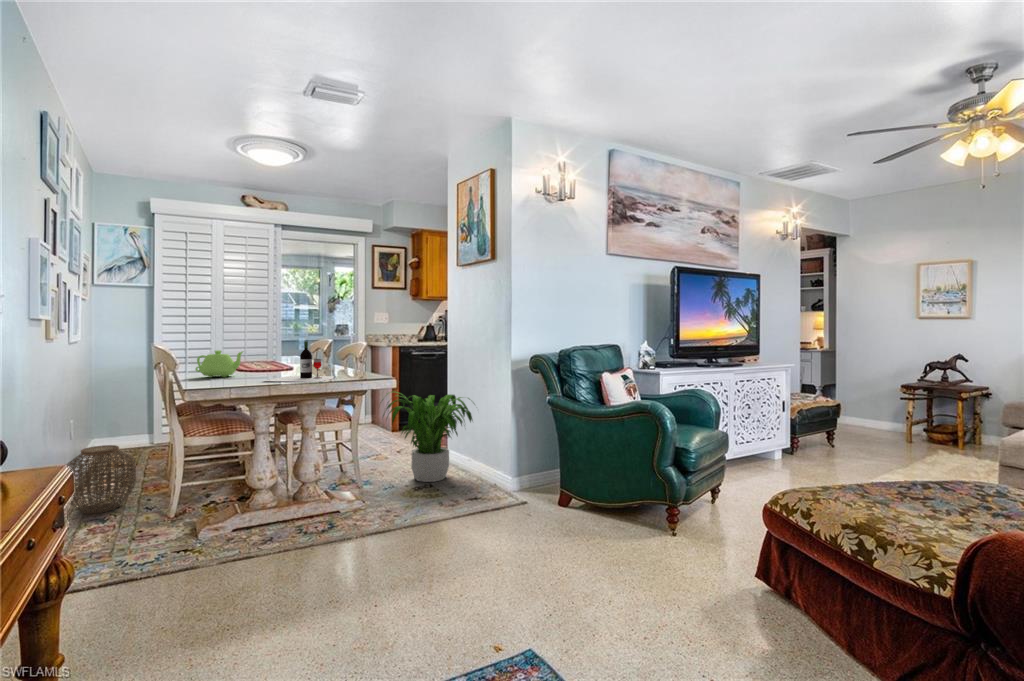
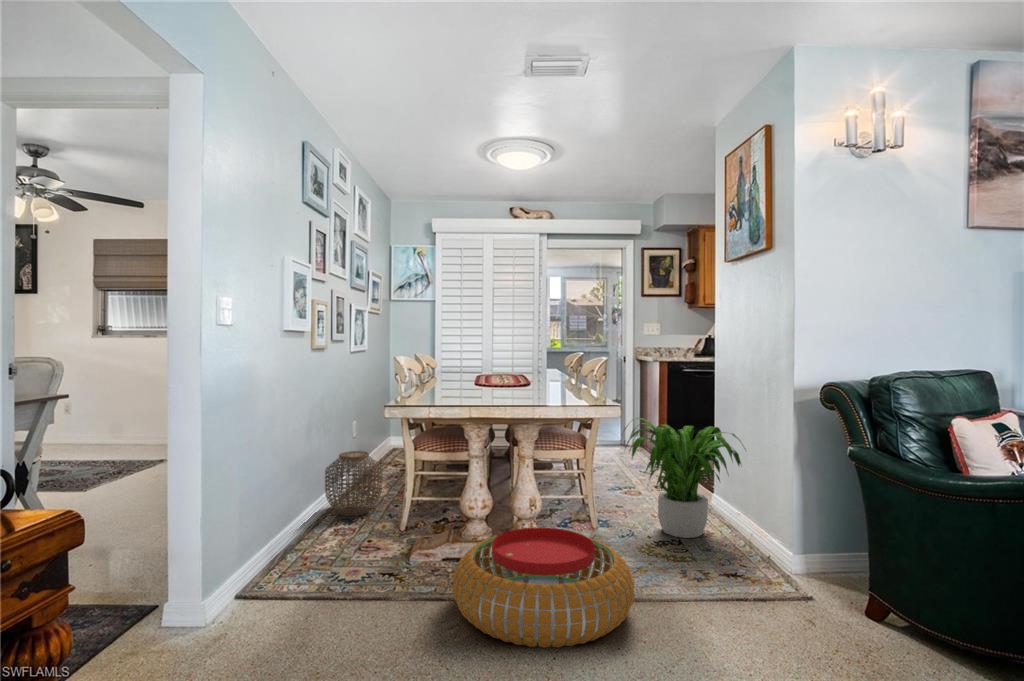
wine bottle: present [264,341,334,382] -> none [467,356,560,404]
teapot: present [196,350,243,377] -> none [423,364,468,392]
pouf: none [264,483,417,573] -> present [453,527,634,648]

